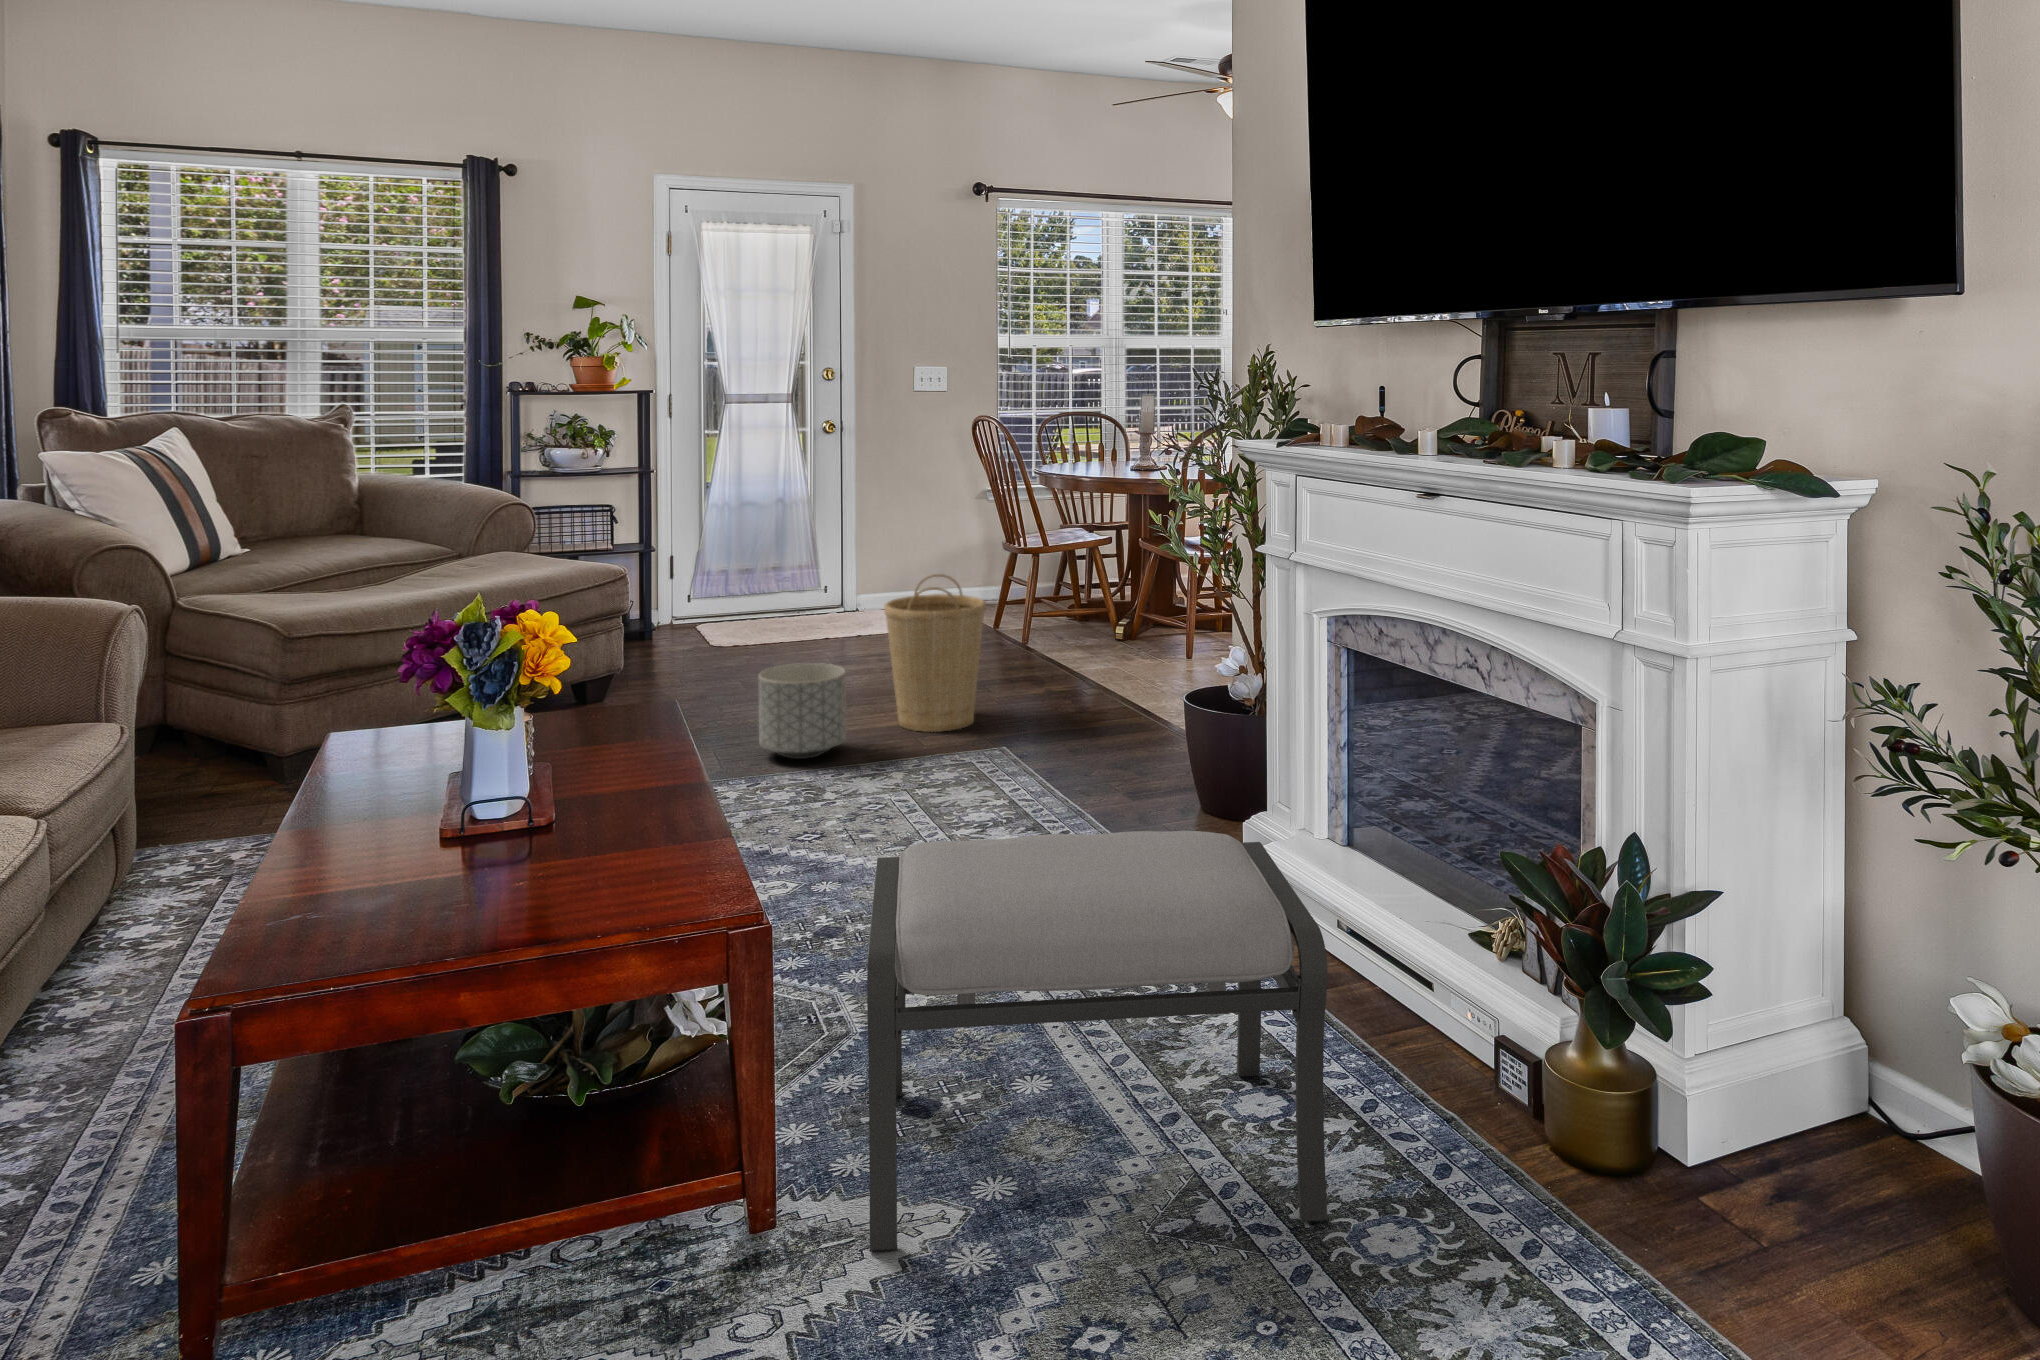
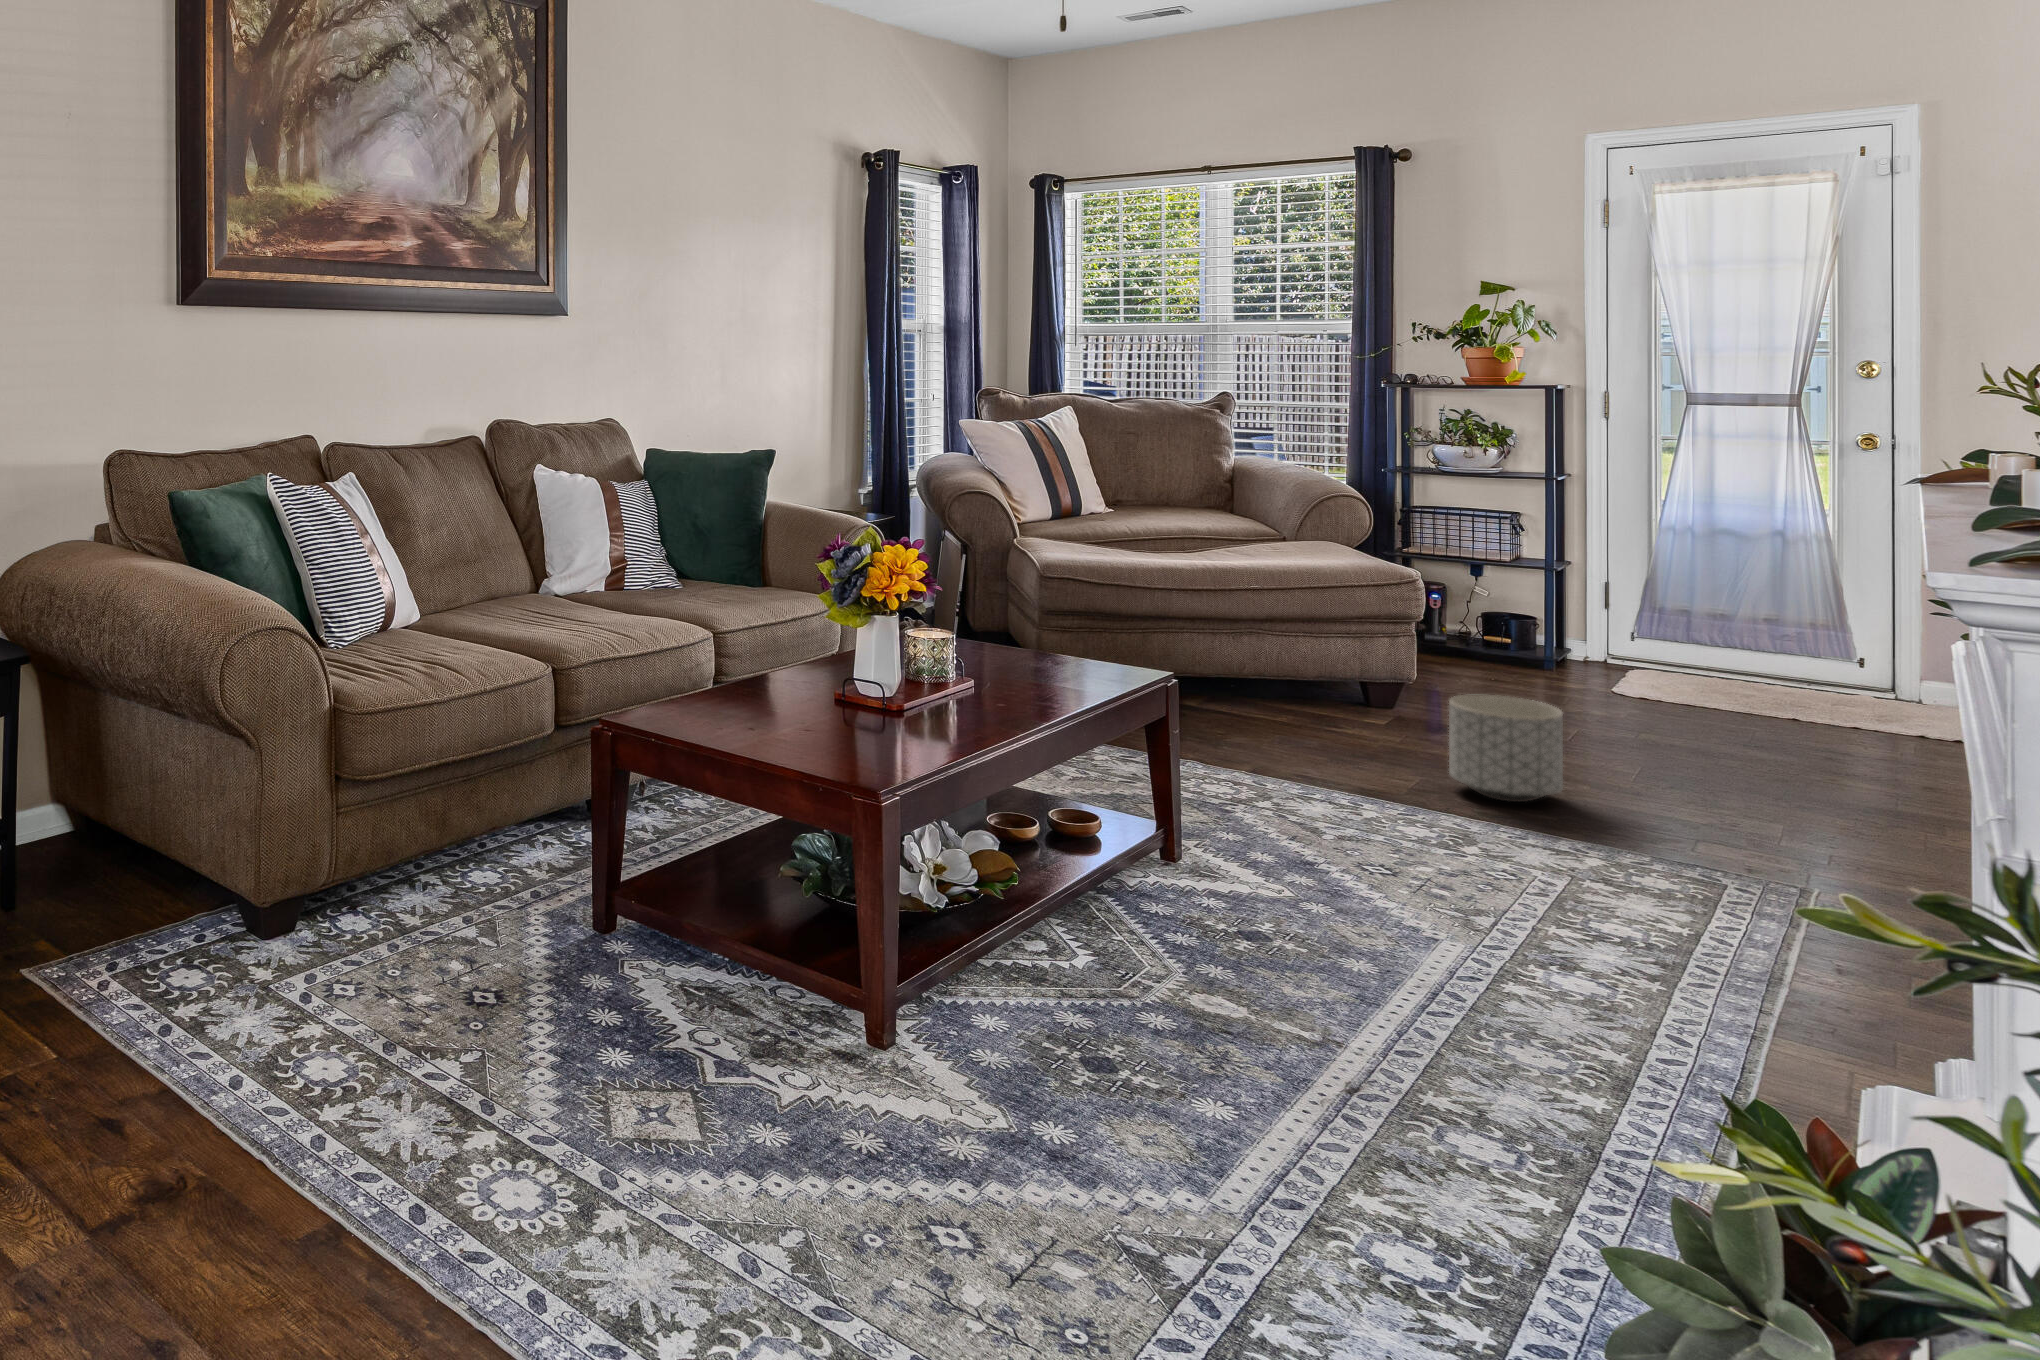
basket: present [884,574,986,732] -> none [1659,635,1826,835]
ottoman: present [867,831,1328,1251] -> none [945,791,1452,1248]

